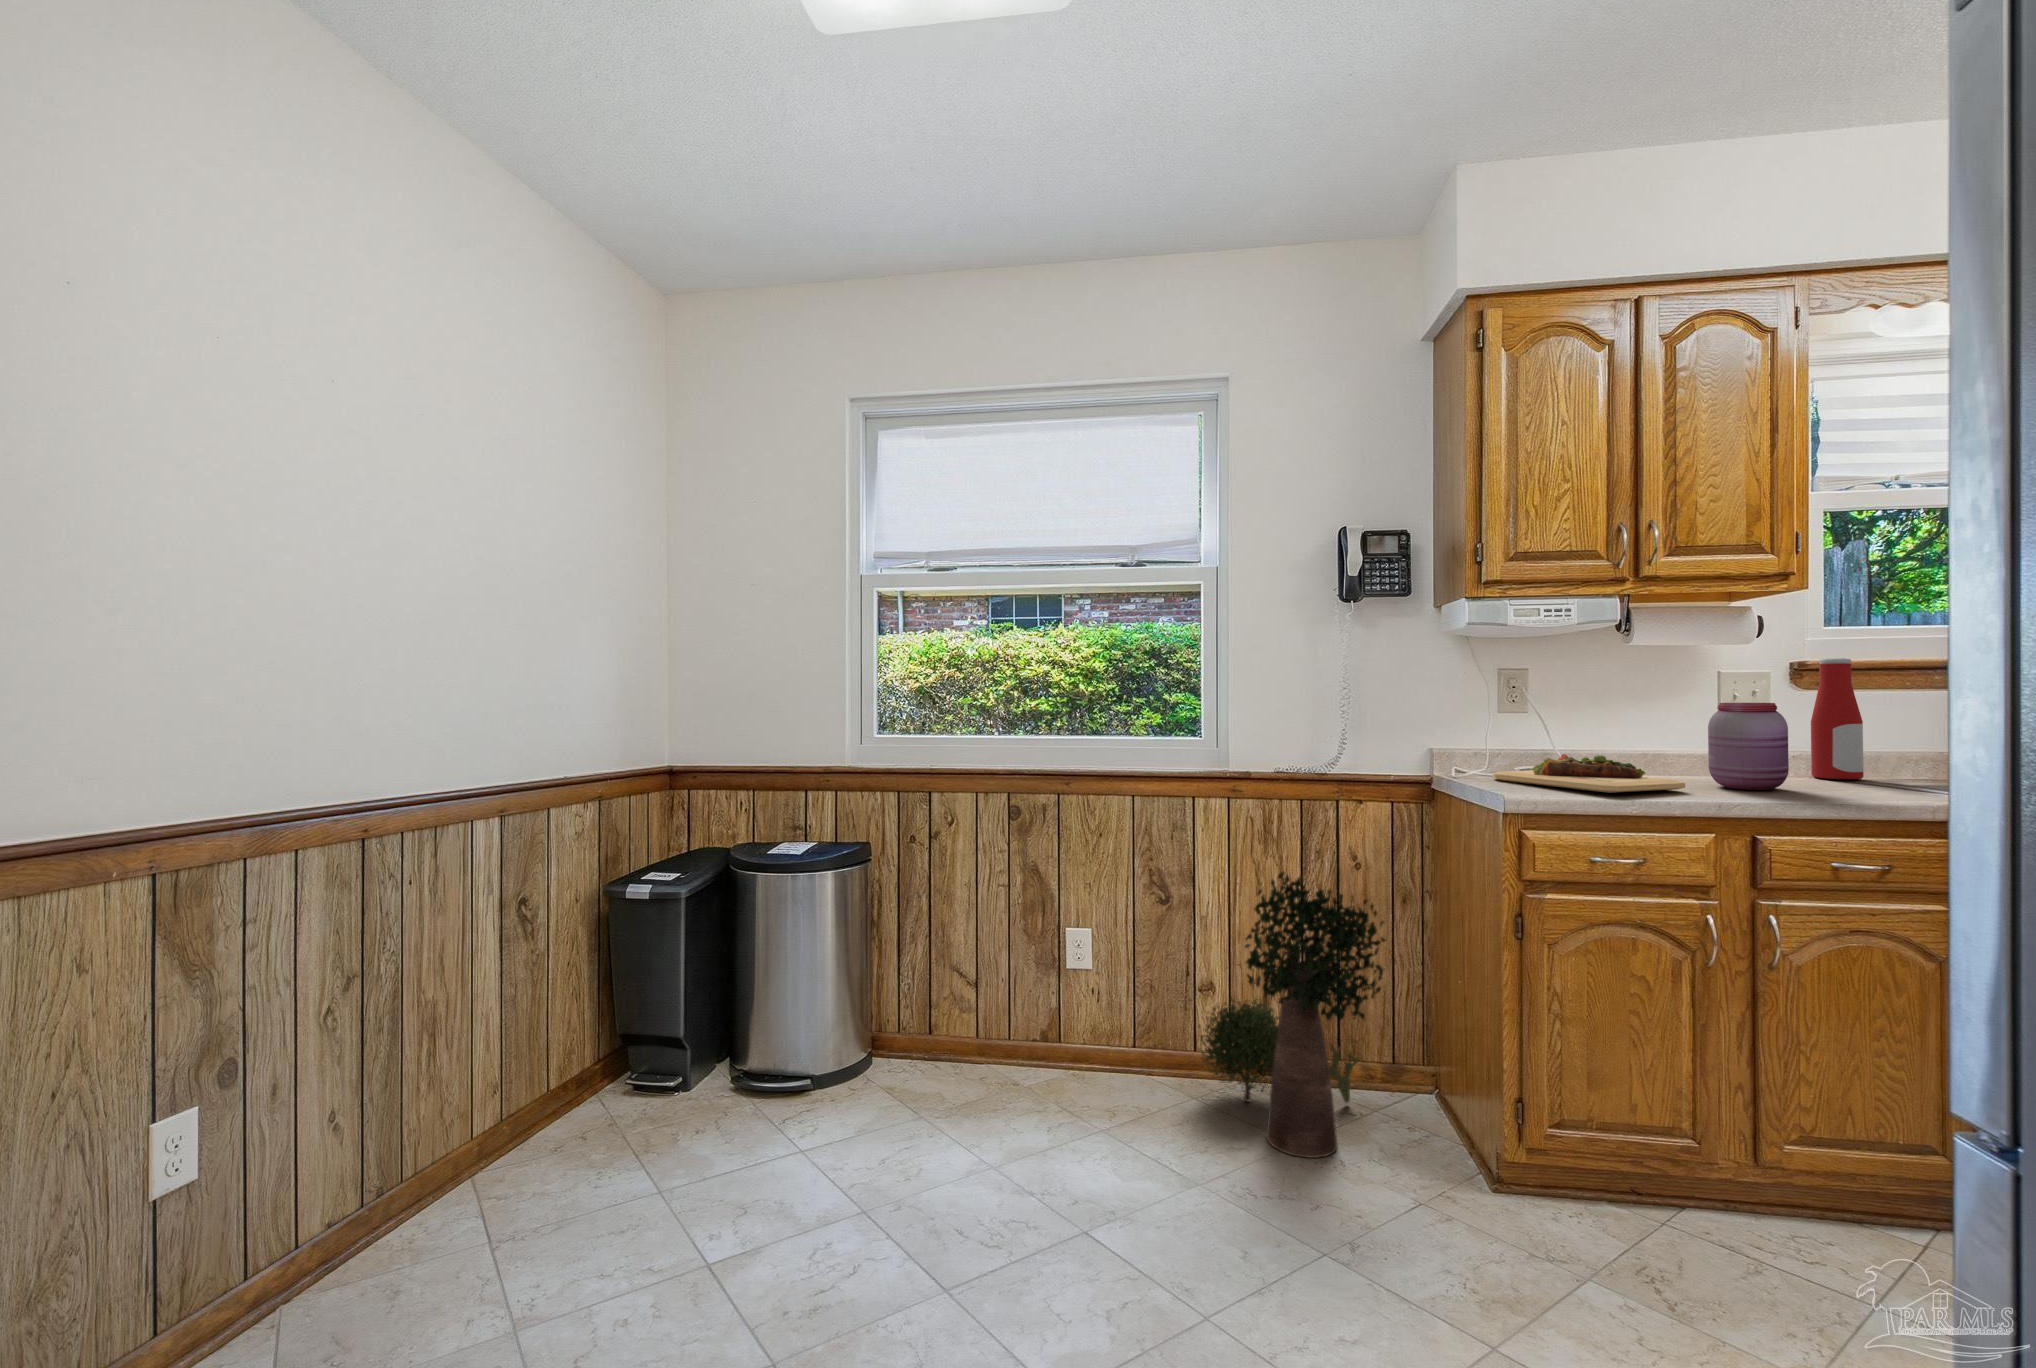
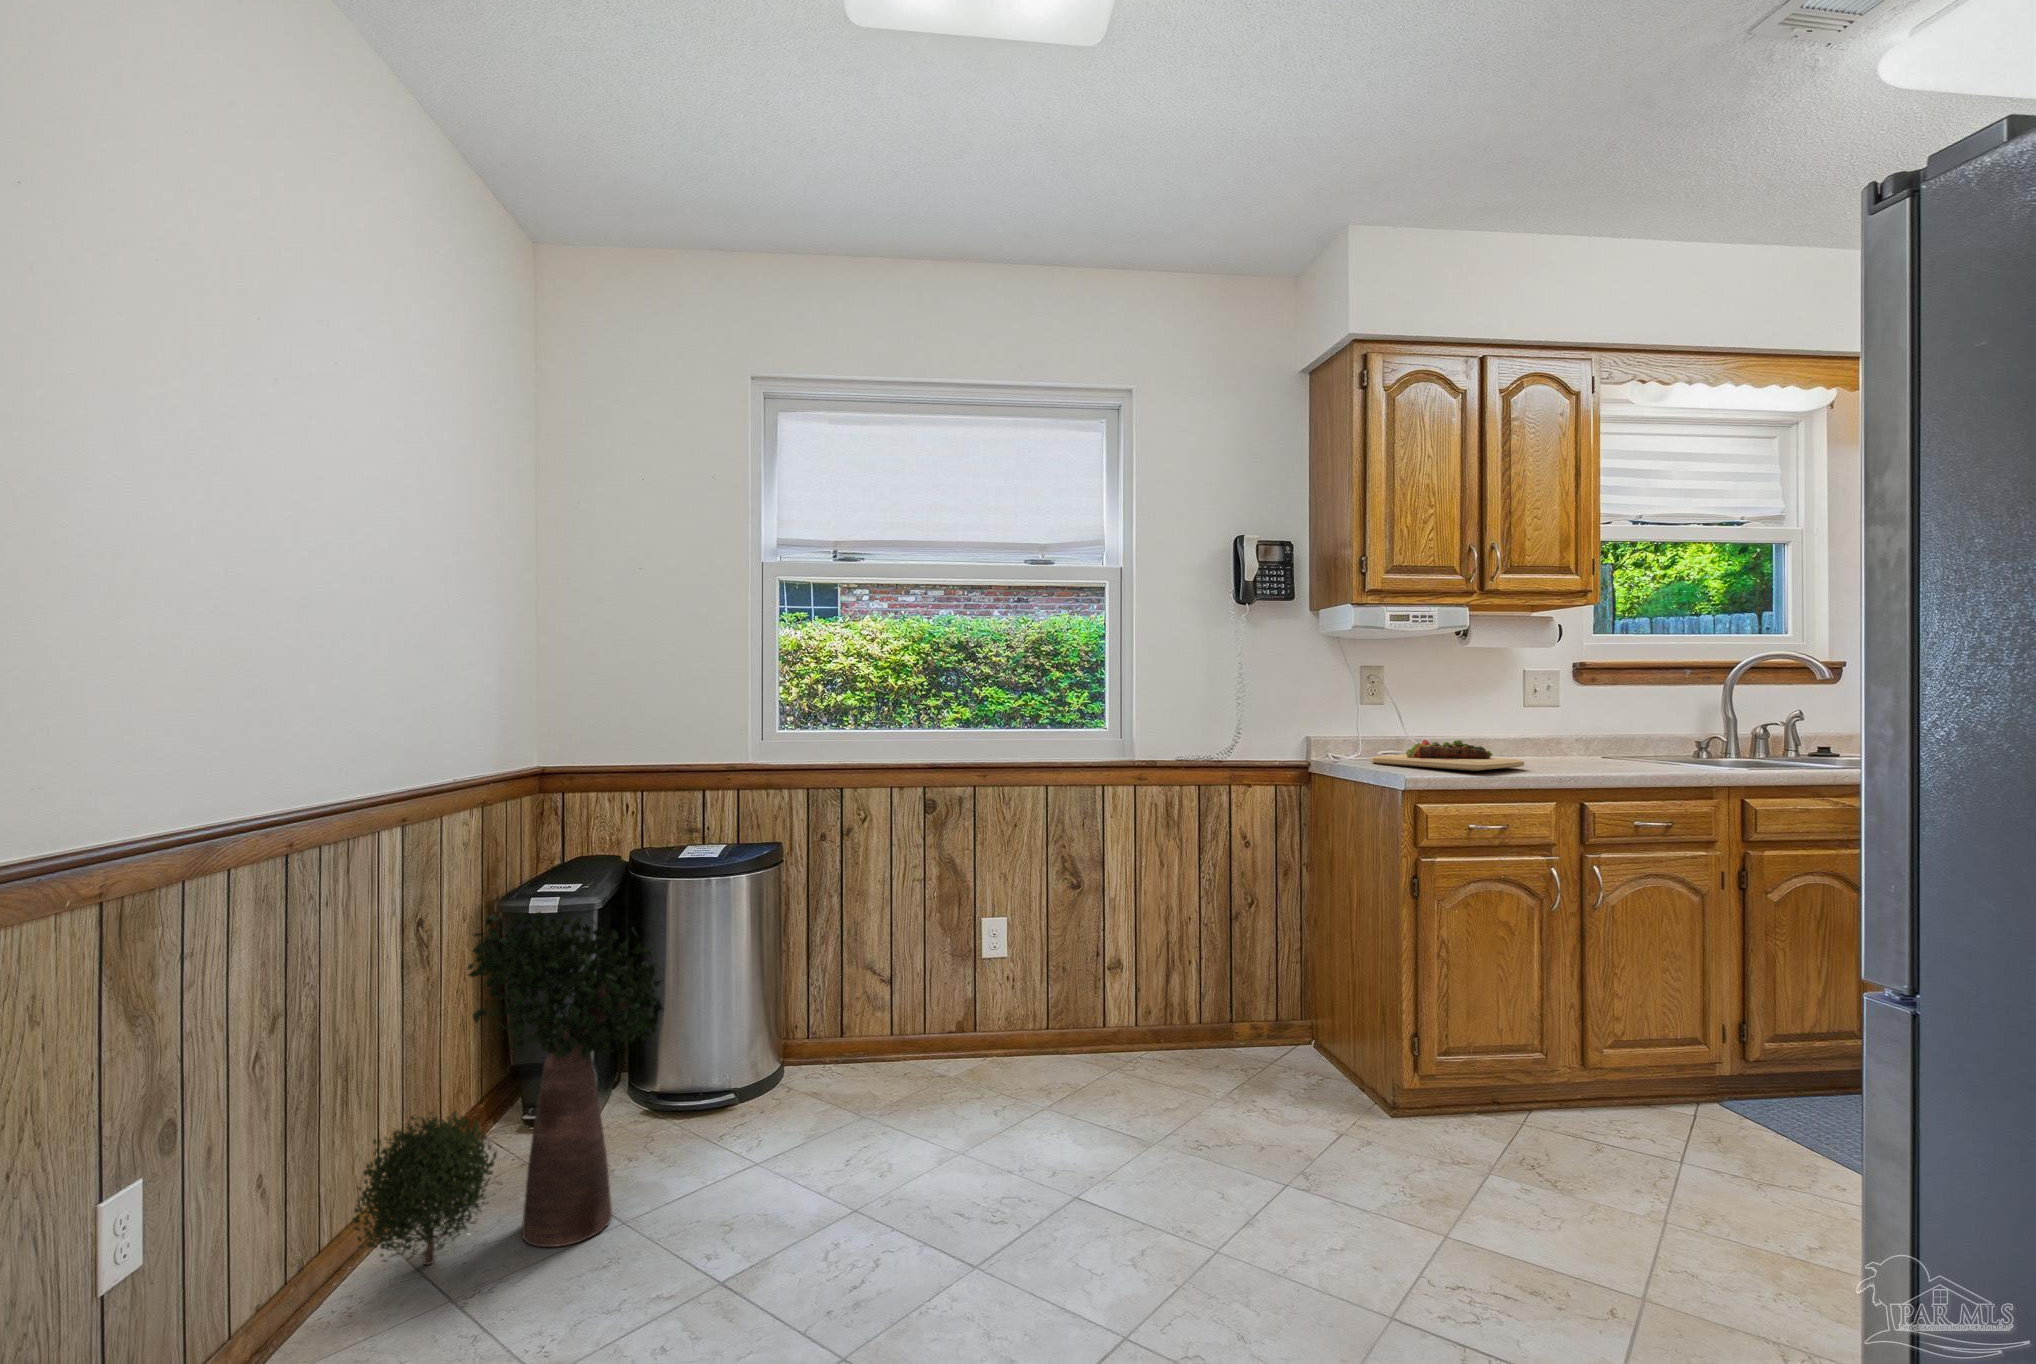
bottle: present [1811,658,1864,779] -> none [1595,660,1631,757]
jar: present [1708,703,1789,790] -> none [1534,696,1593,766]
potted plant: present [1199,872,1385,1158] -> present [353,912,664,1265]

